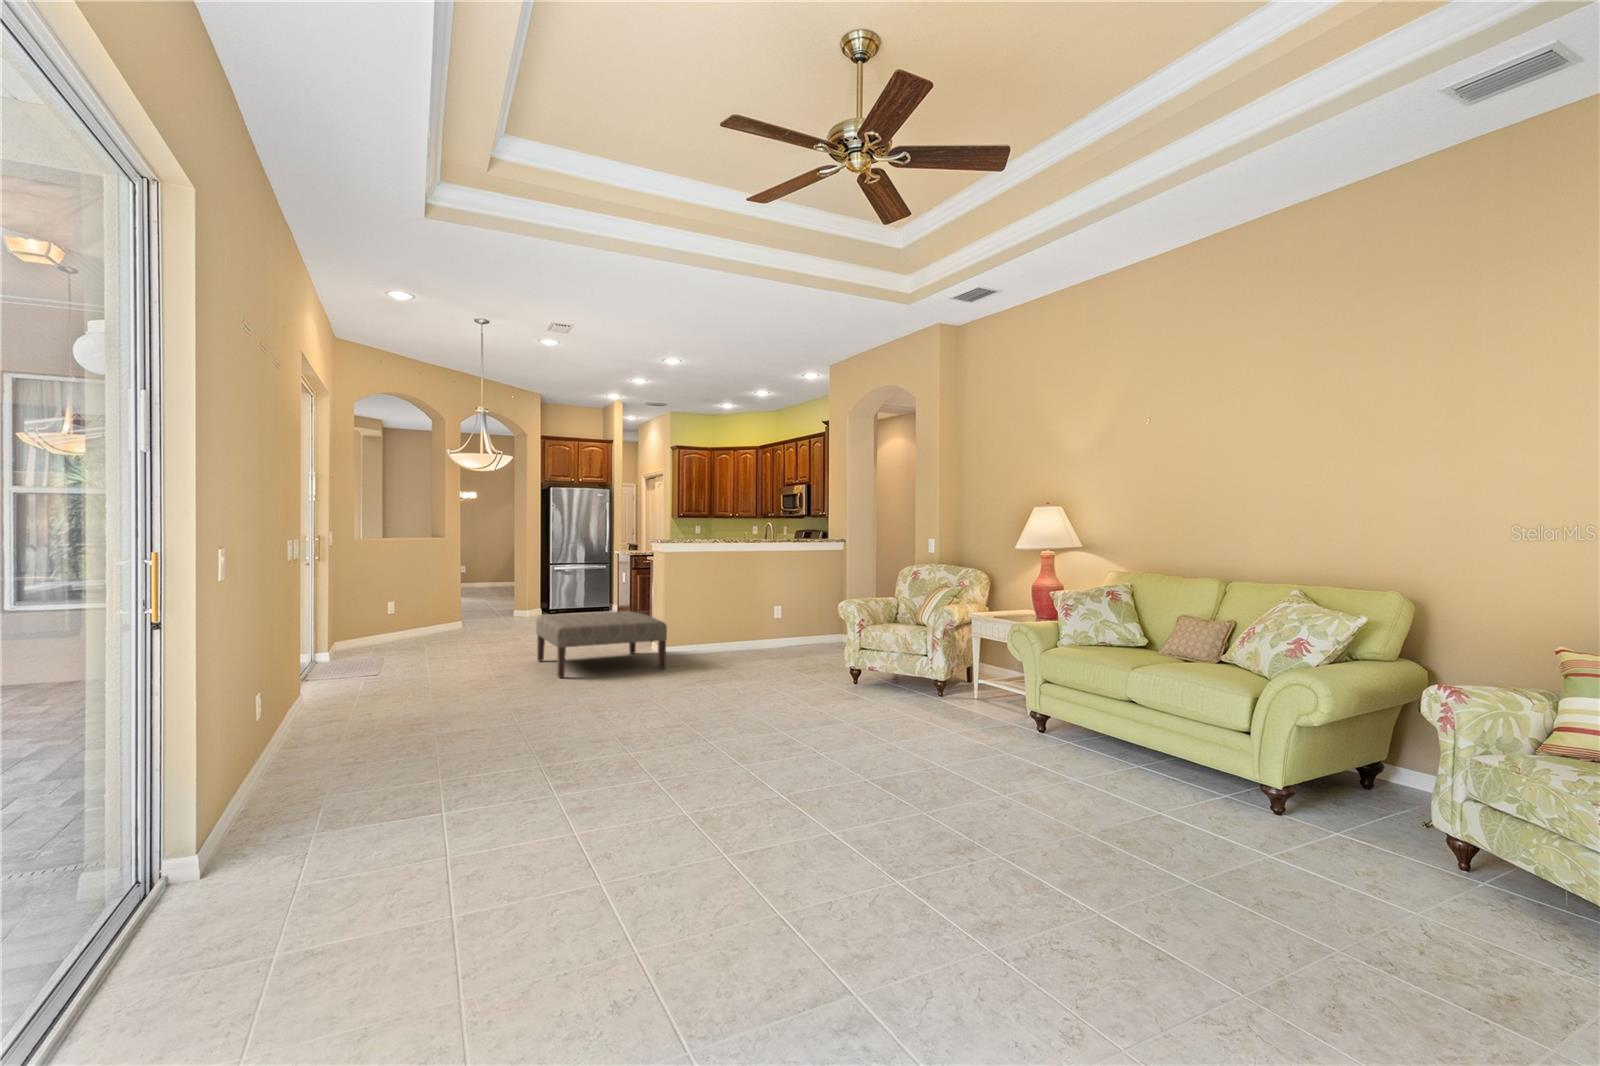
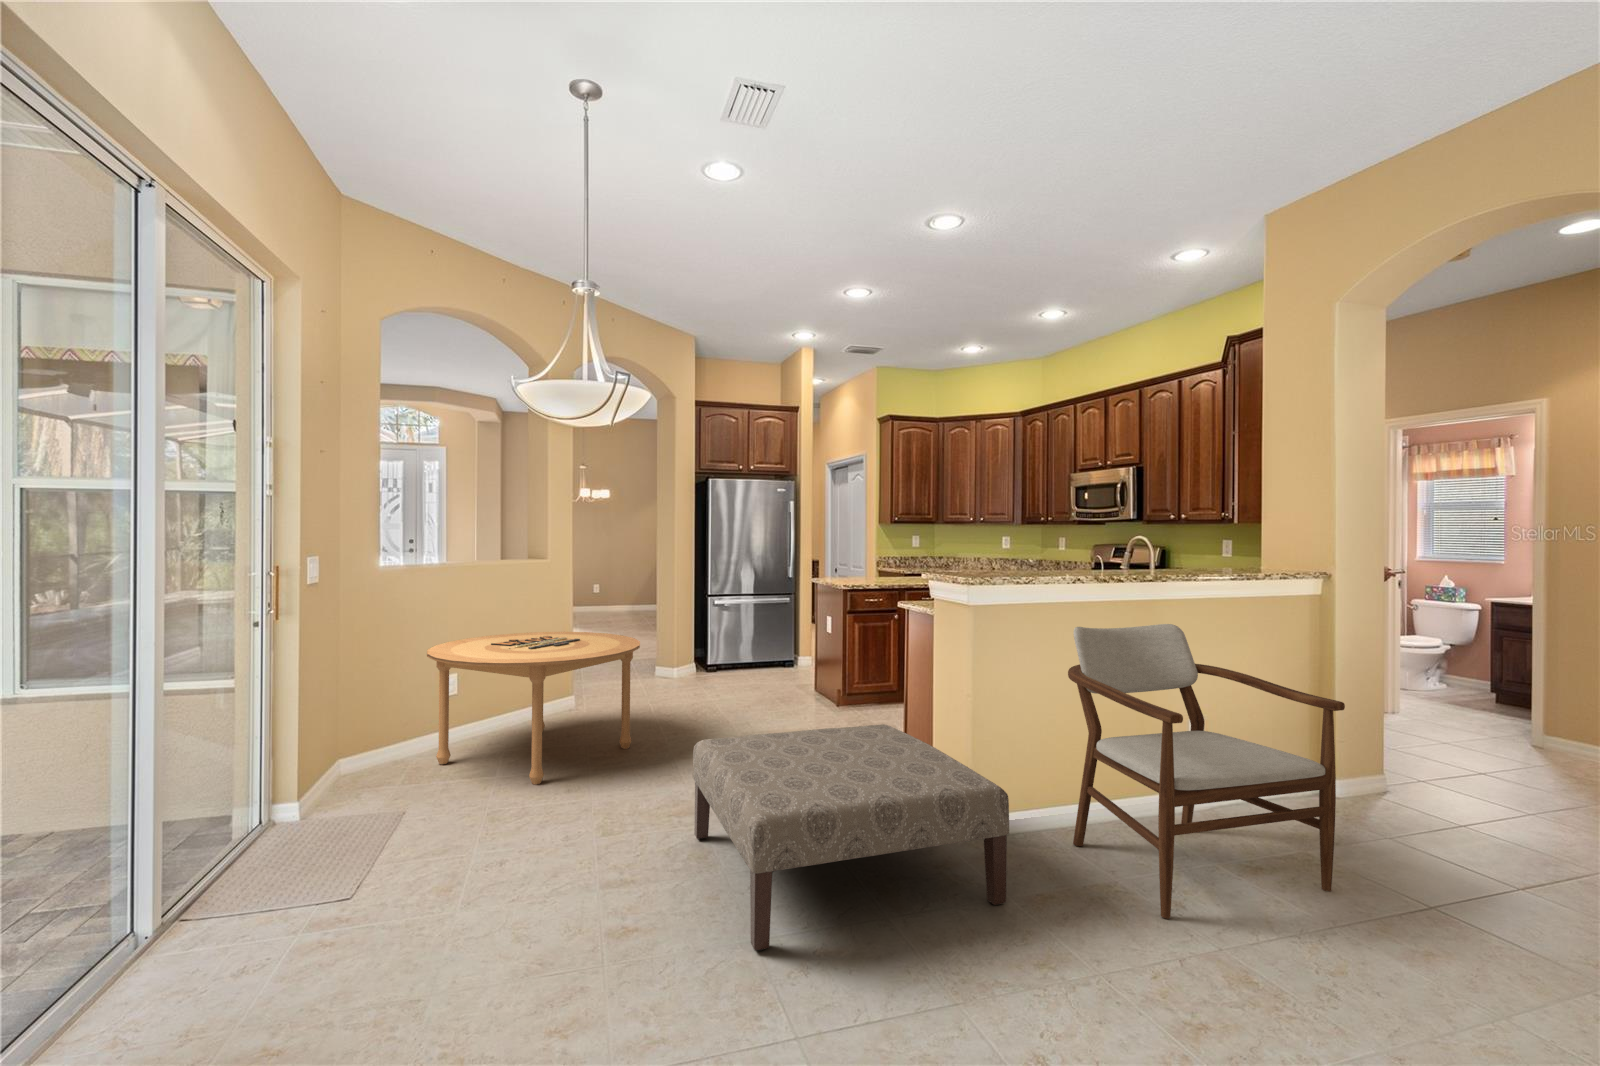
armchair: none [707,562,804,668] -> present [1068,624,1345,919]
dining table: none [385,581,508,653] -> present [427,632,640,785]

